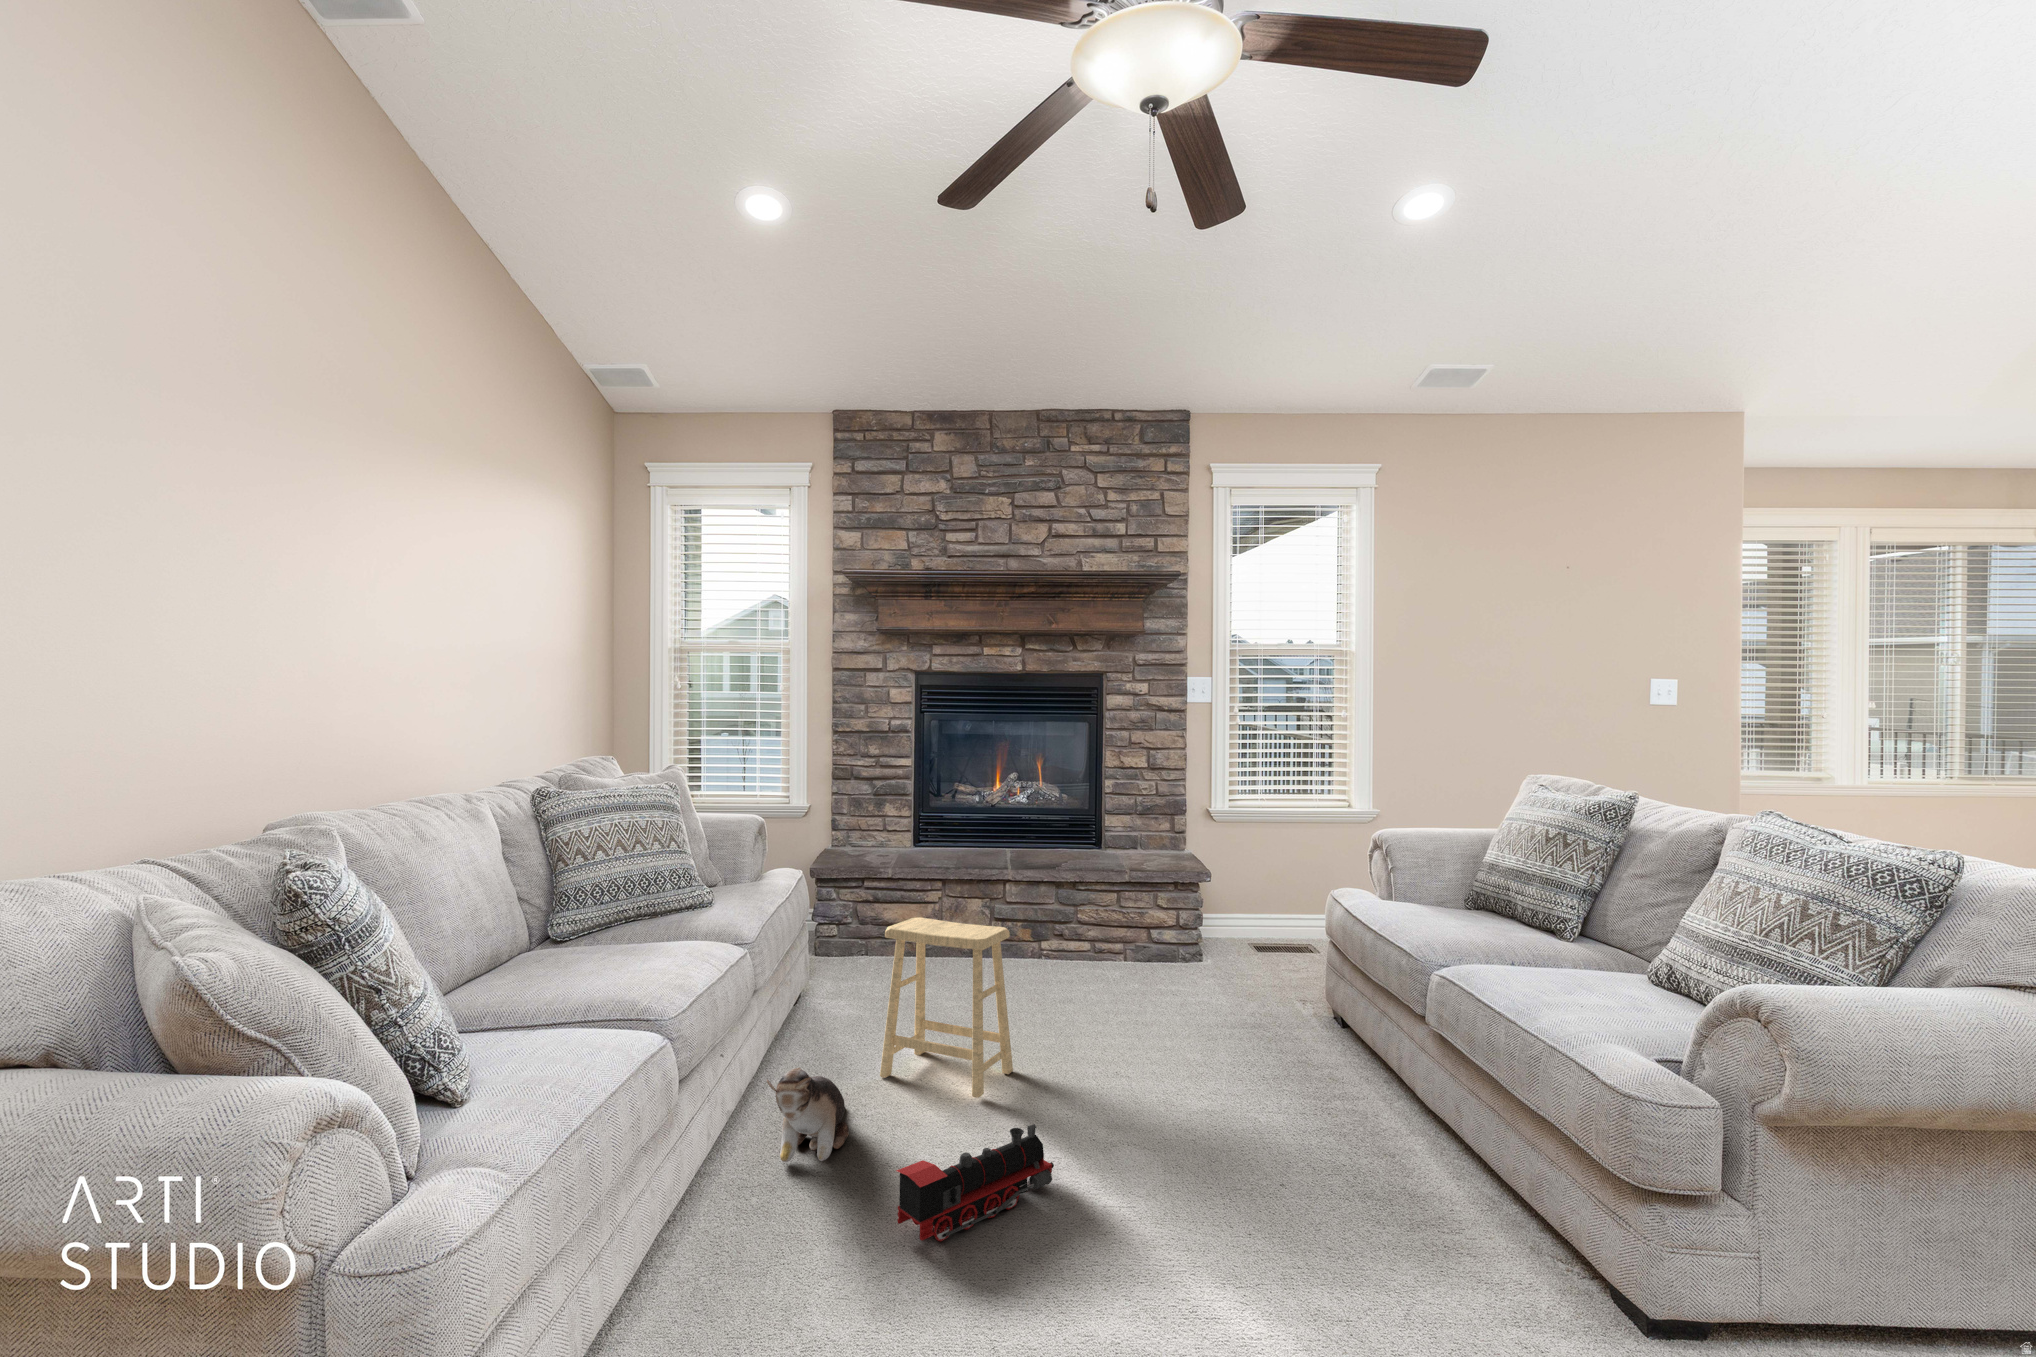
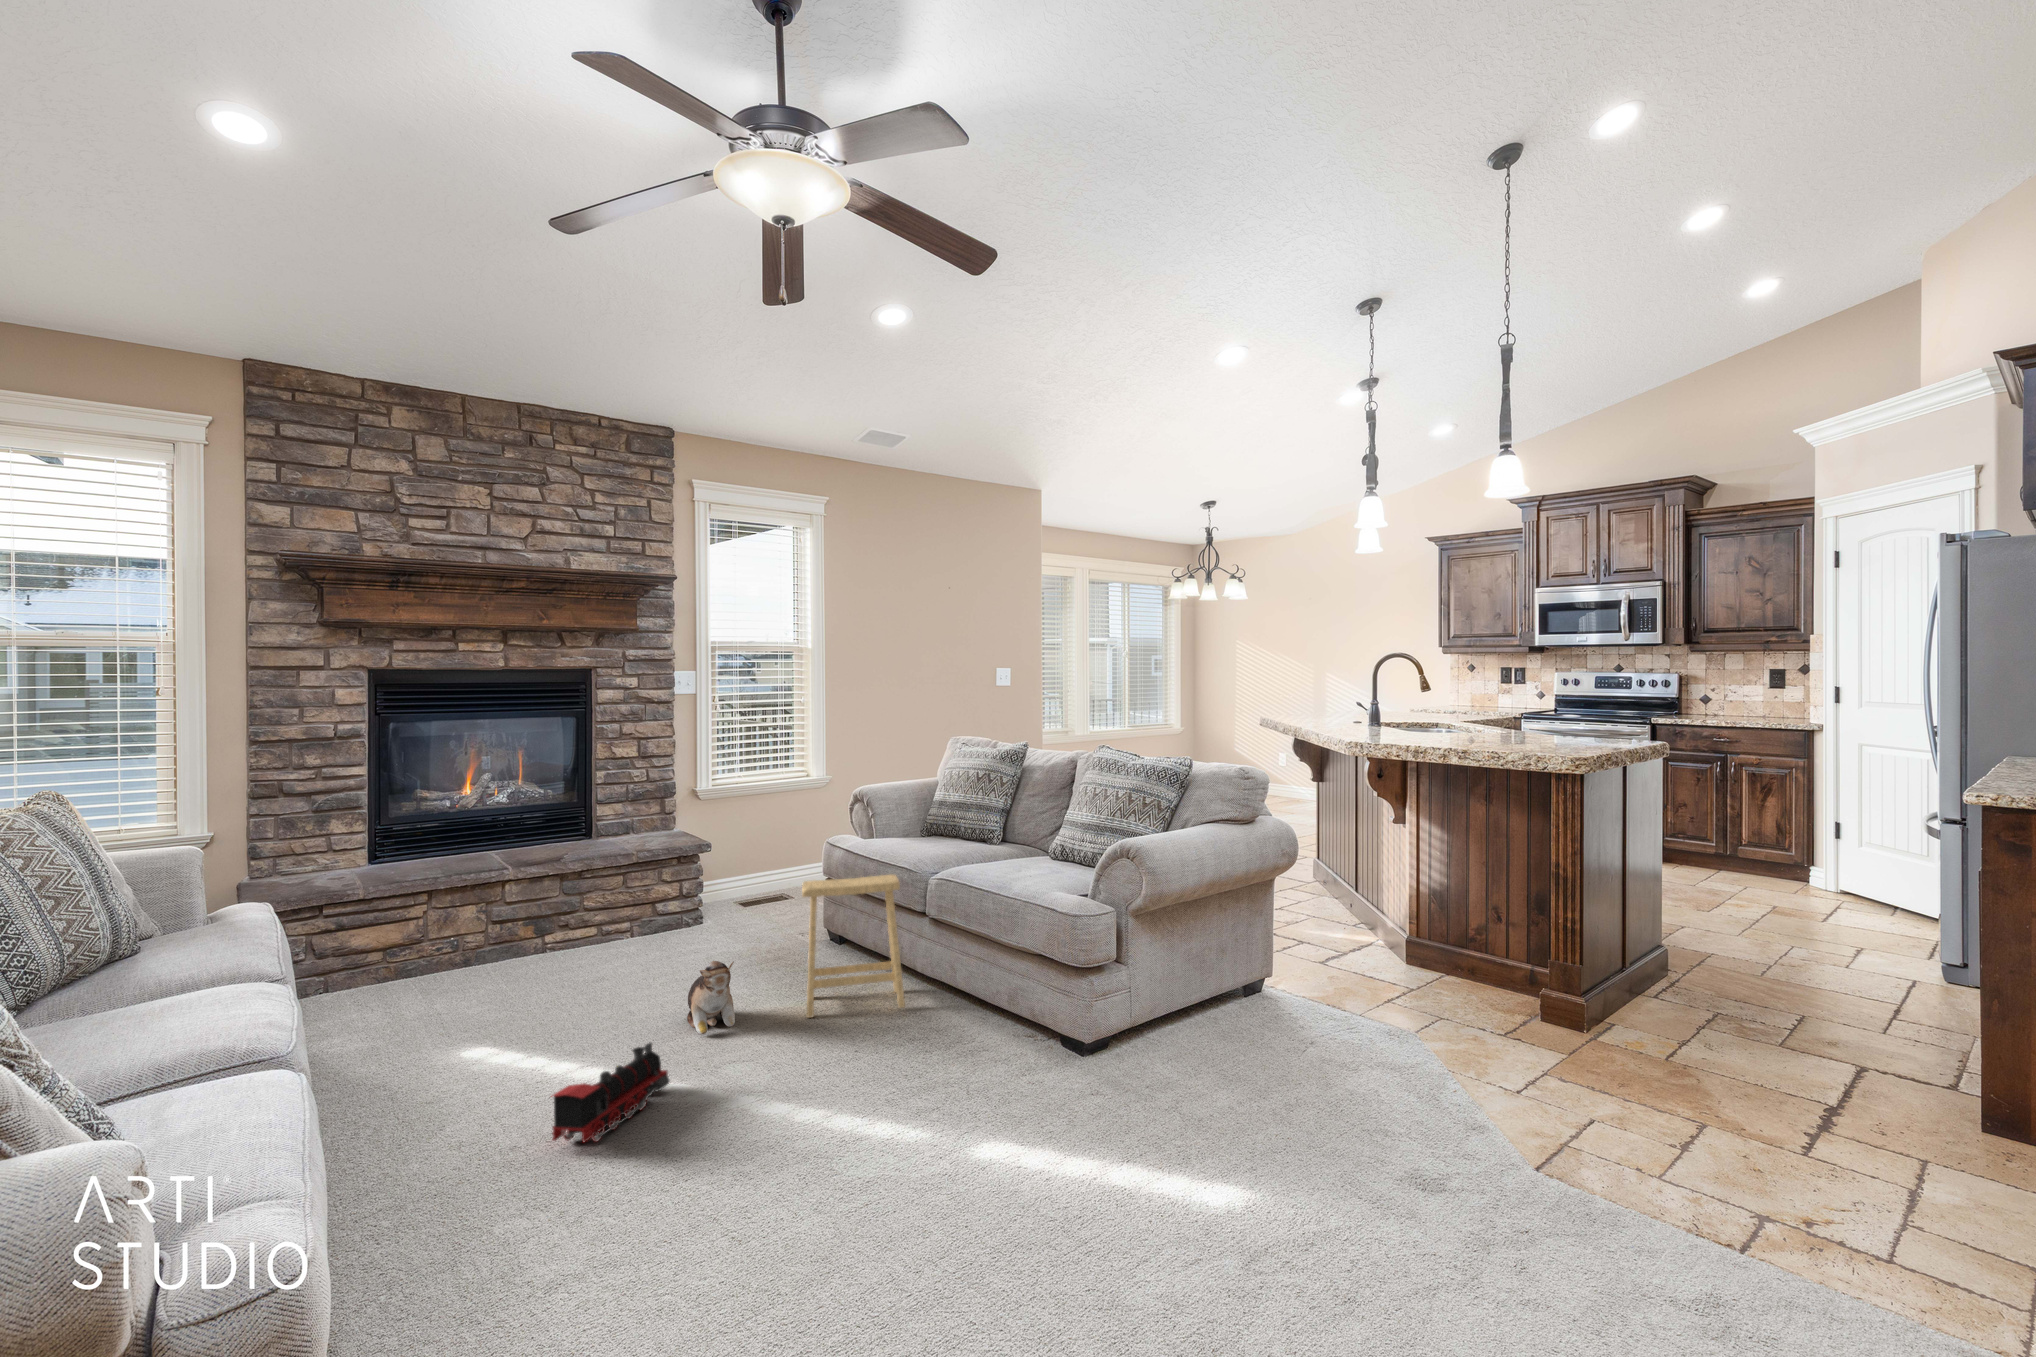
footstool: present [880,917,1013,1098] -> present [802,875,905,1018]
plush toy: present [767,1067,849,1162] -> present [687,961,735,1035]

